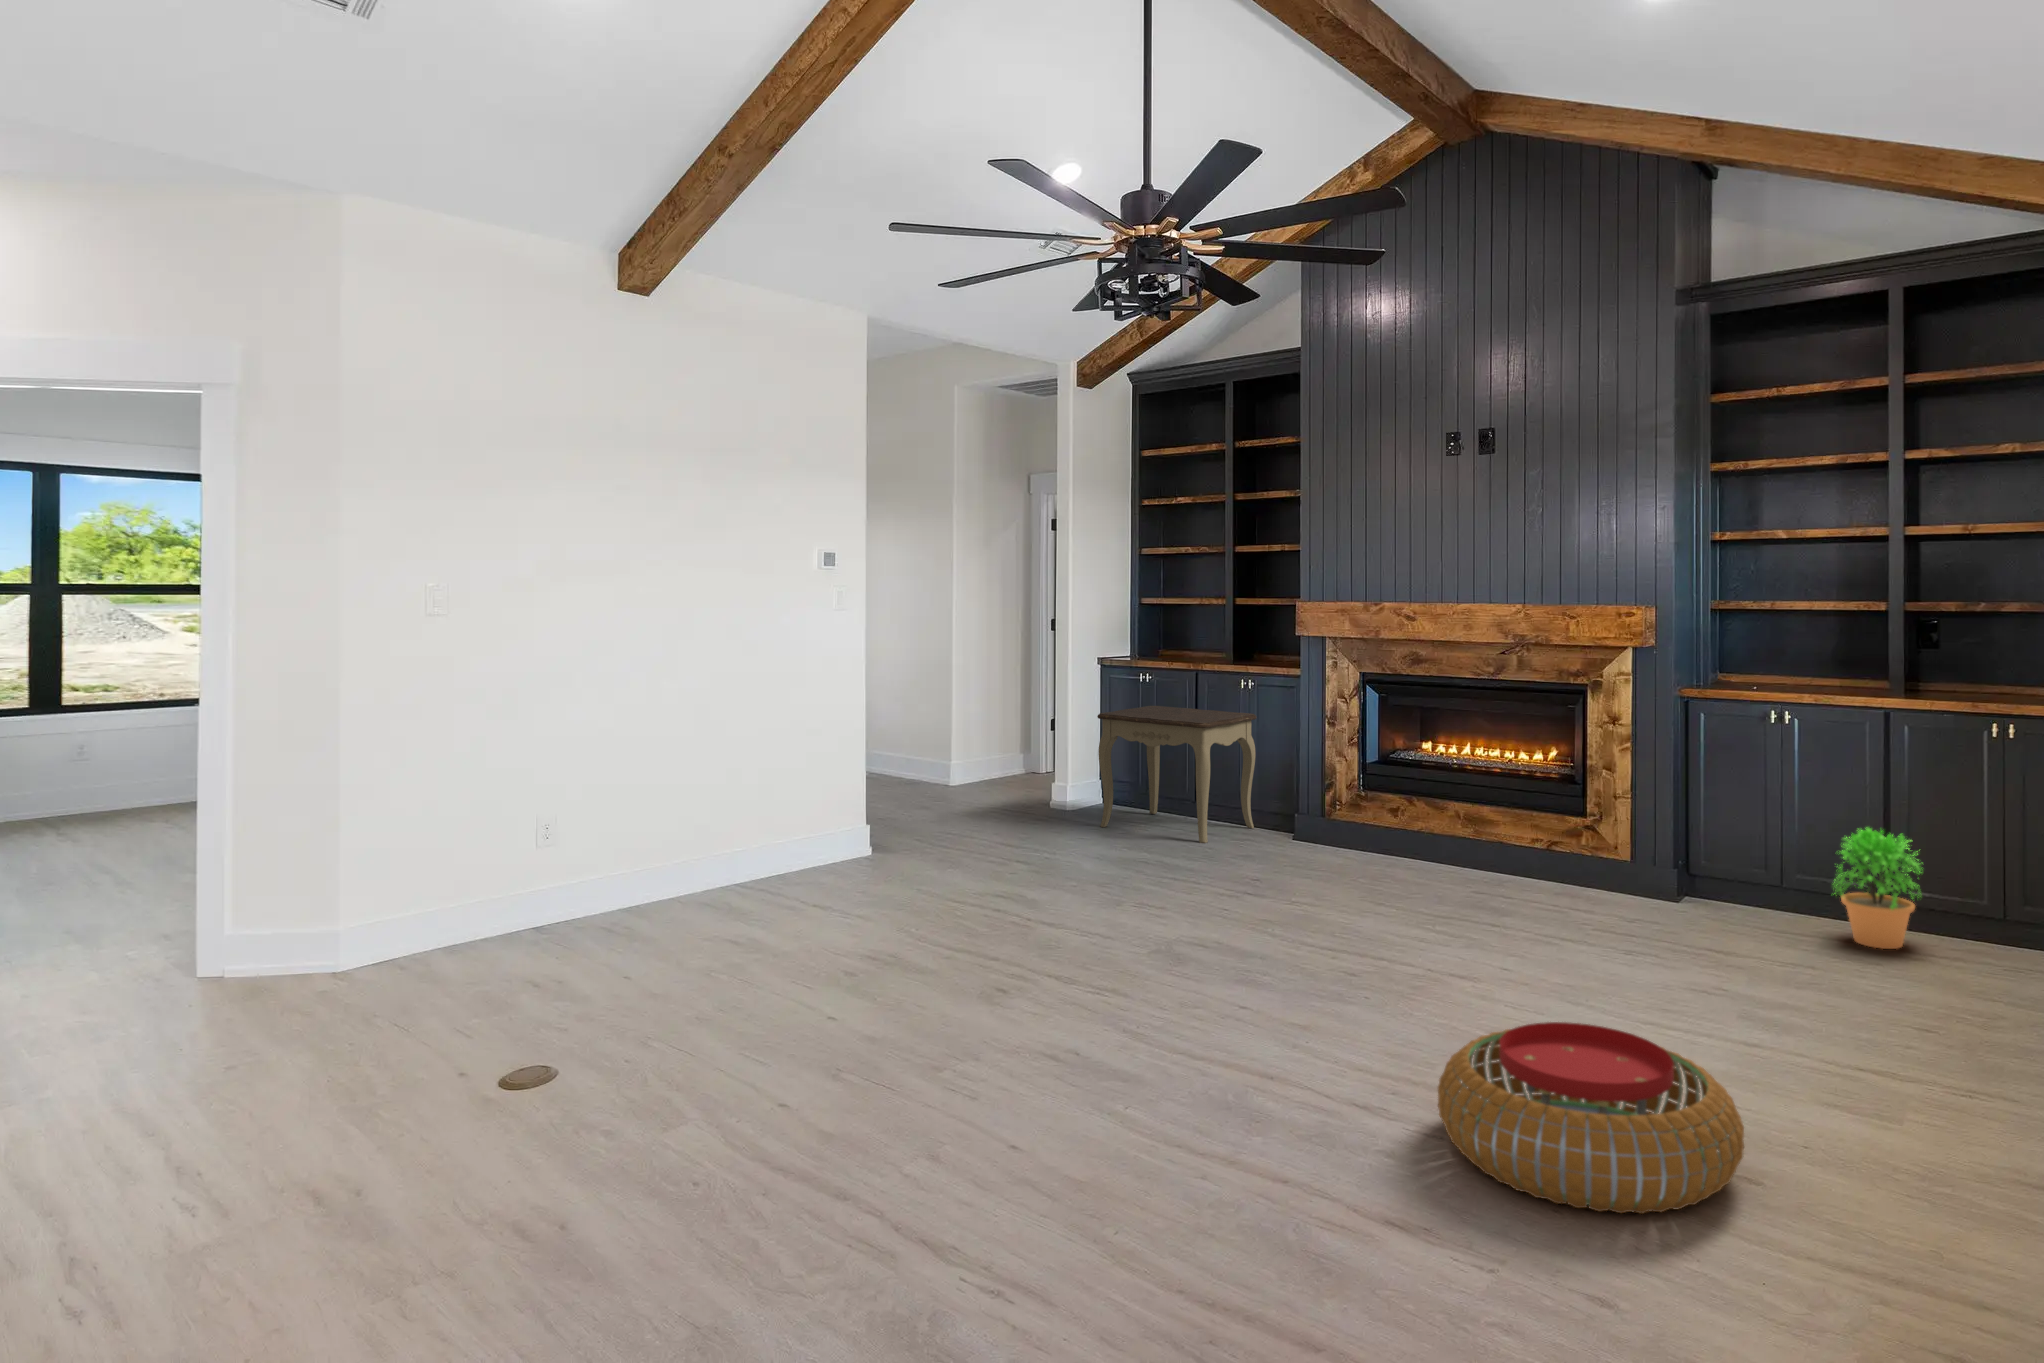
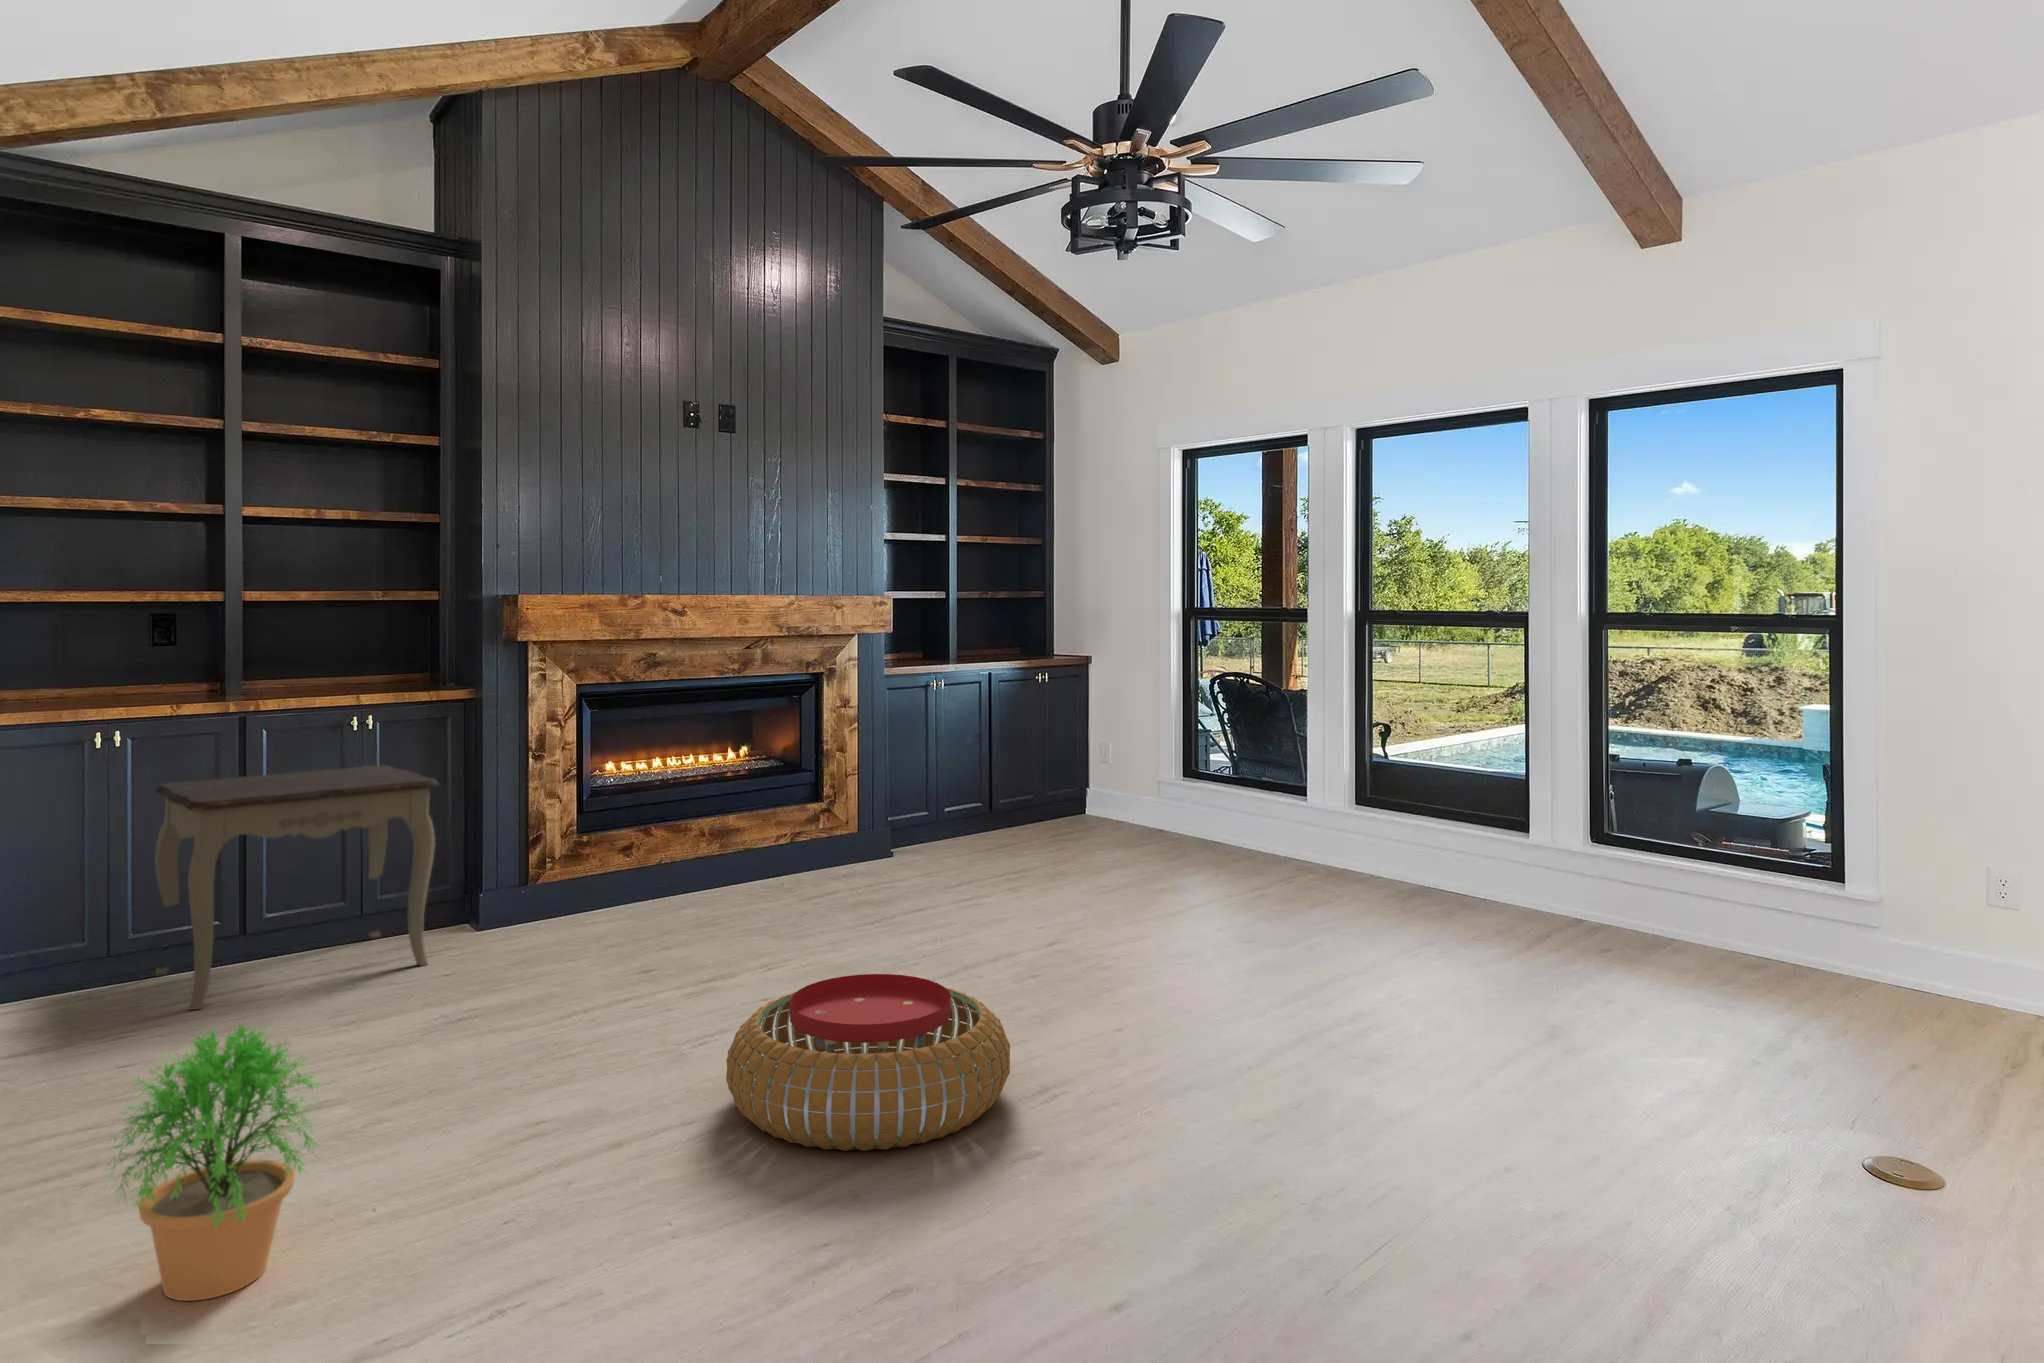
potted plant: present [1833,828,1922,949] -> present [109,1024,319,1301]
pouf: present [1438,1022,1744,1214] -> present [726,974,1010,1151]

